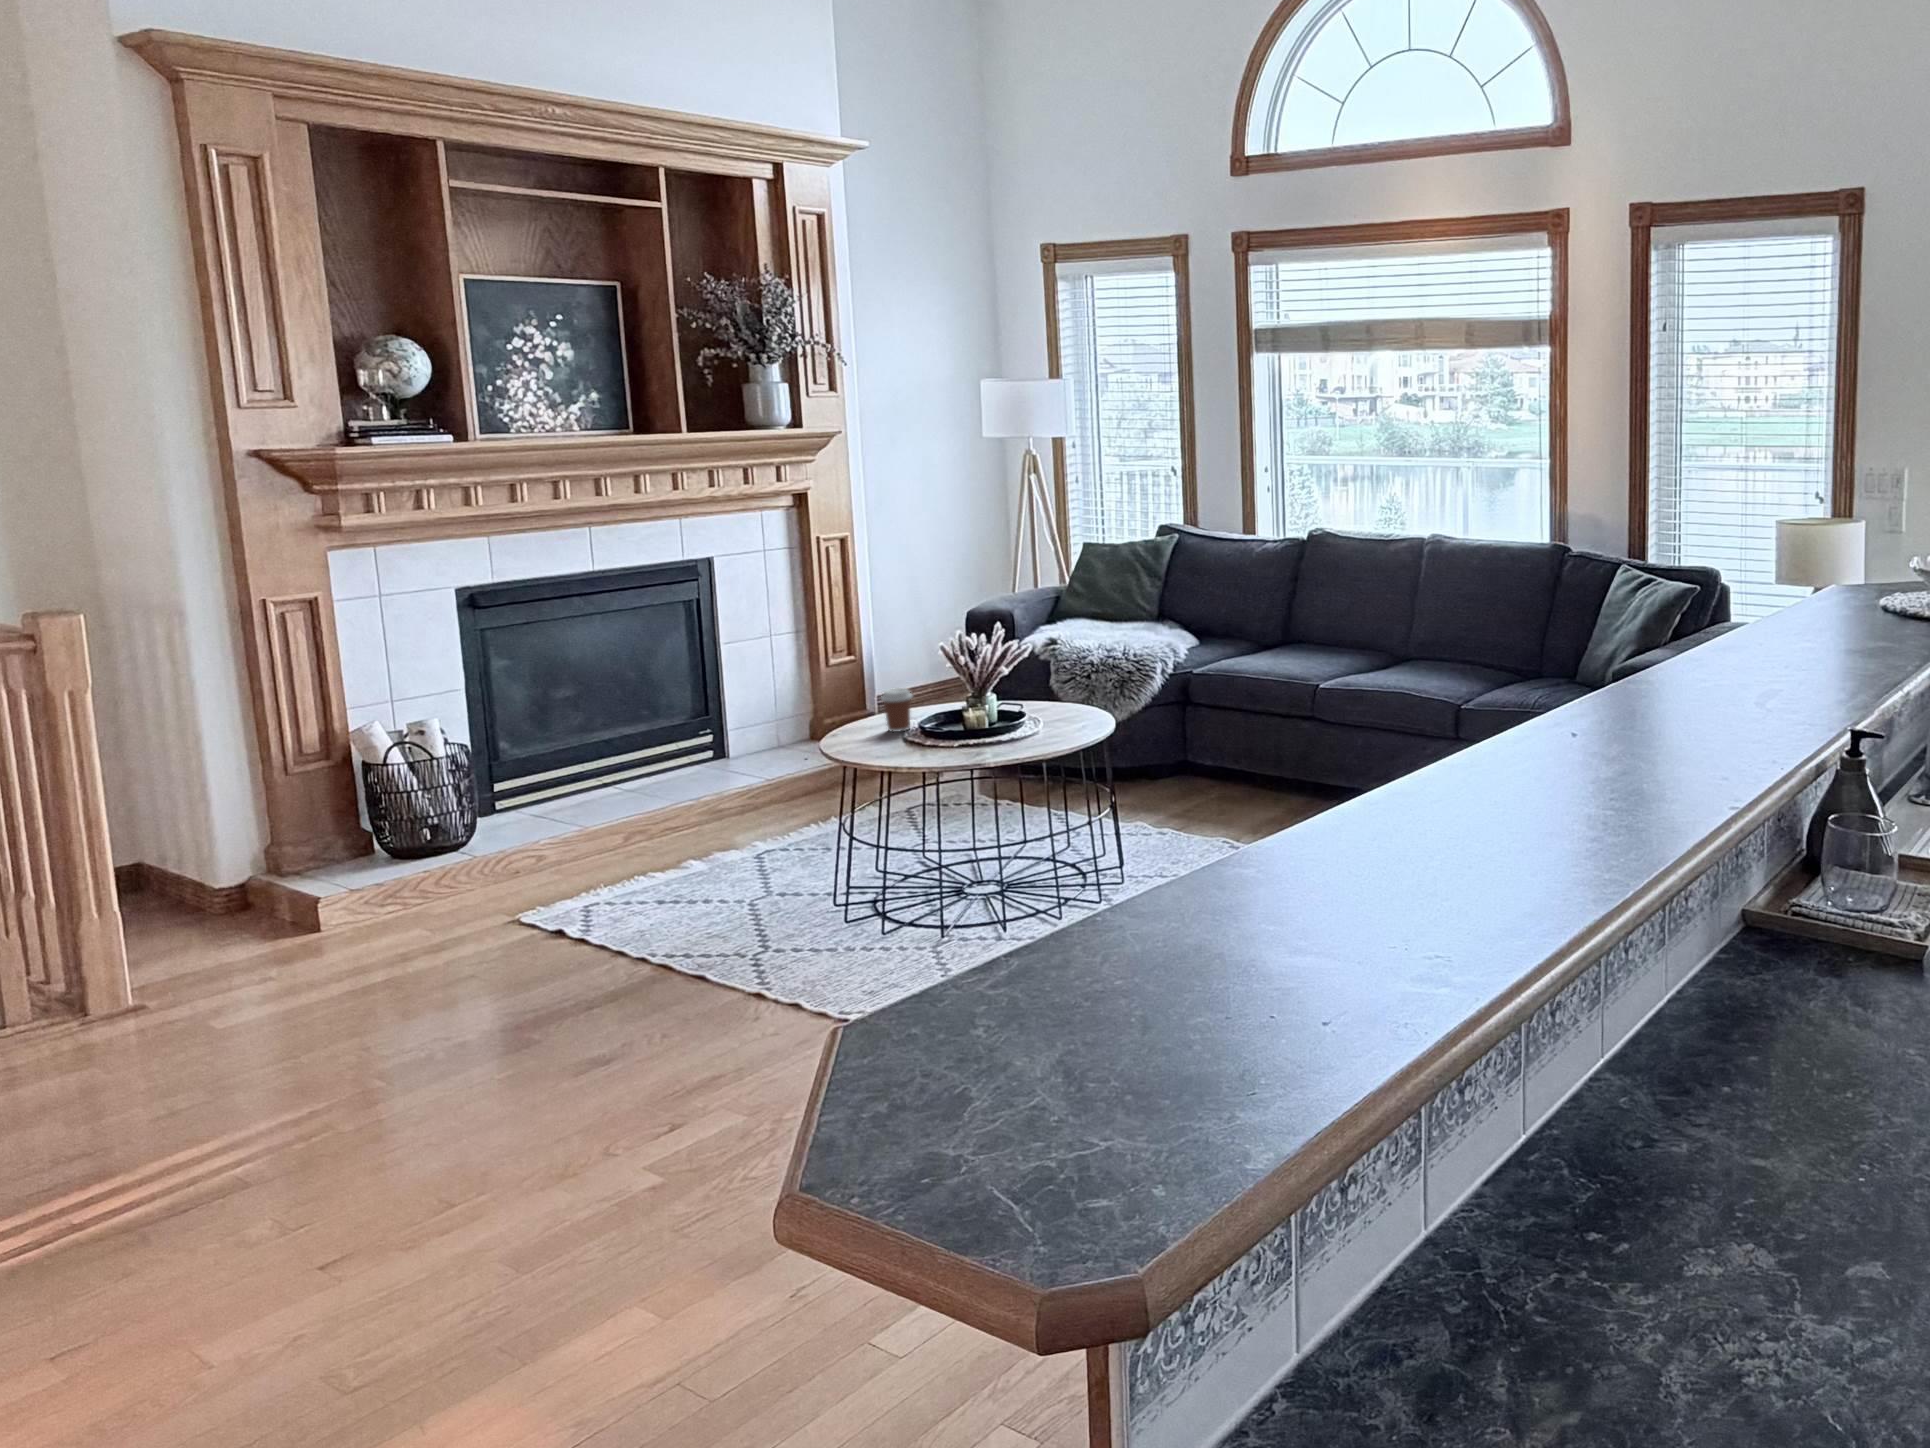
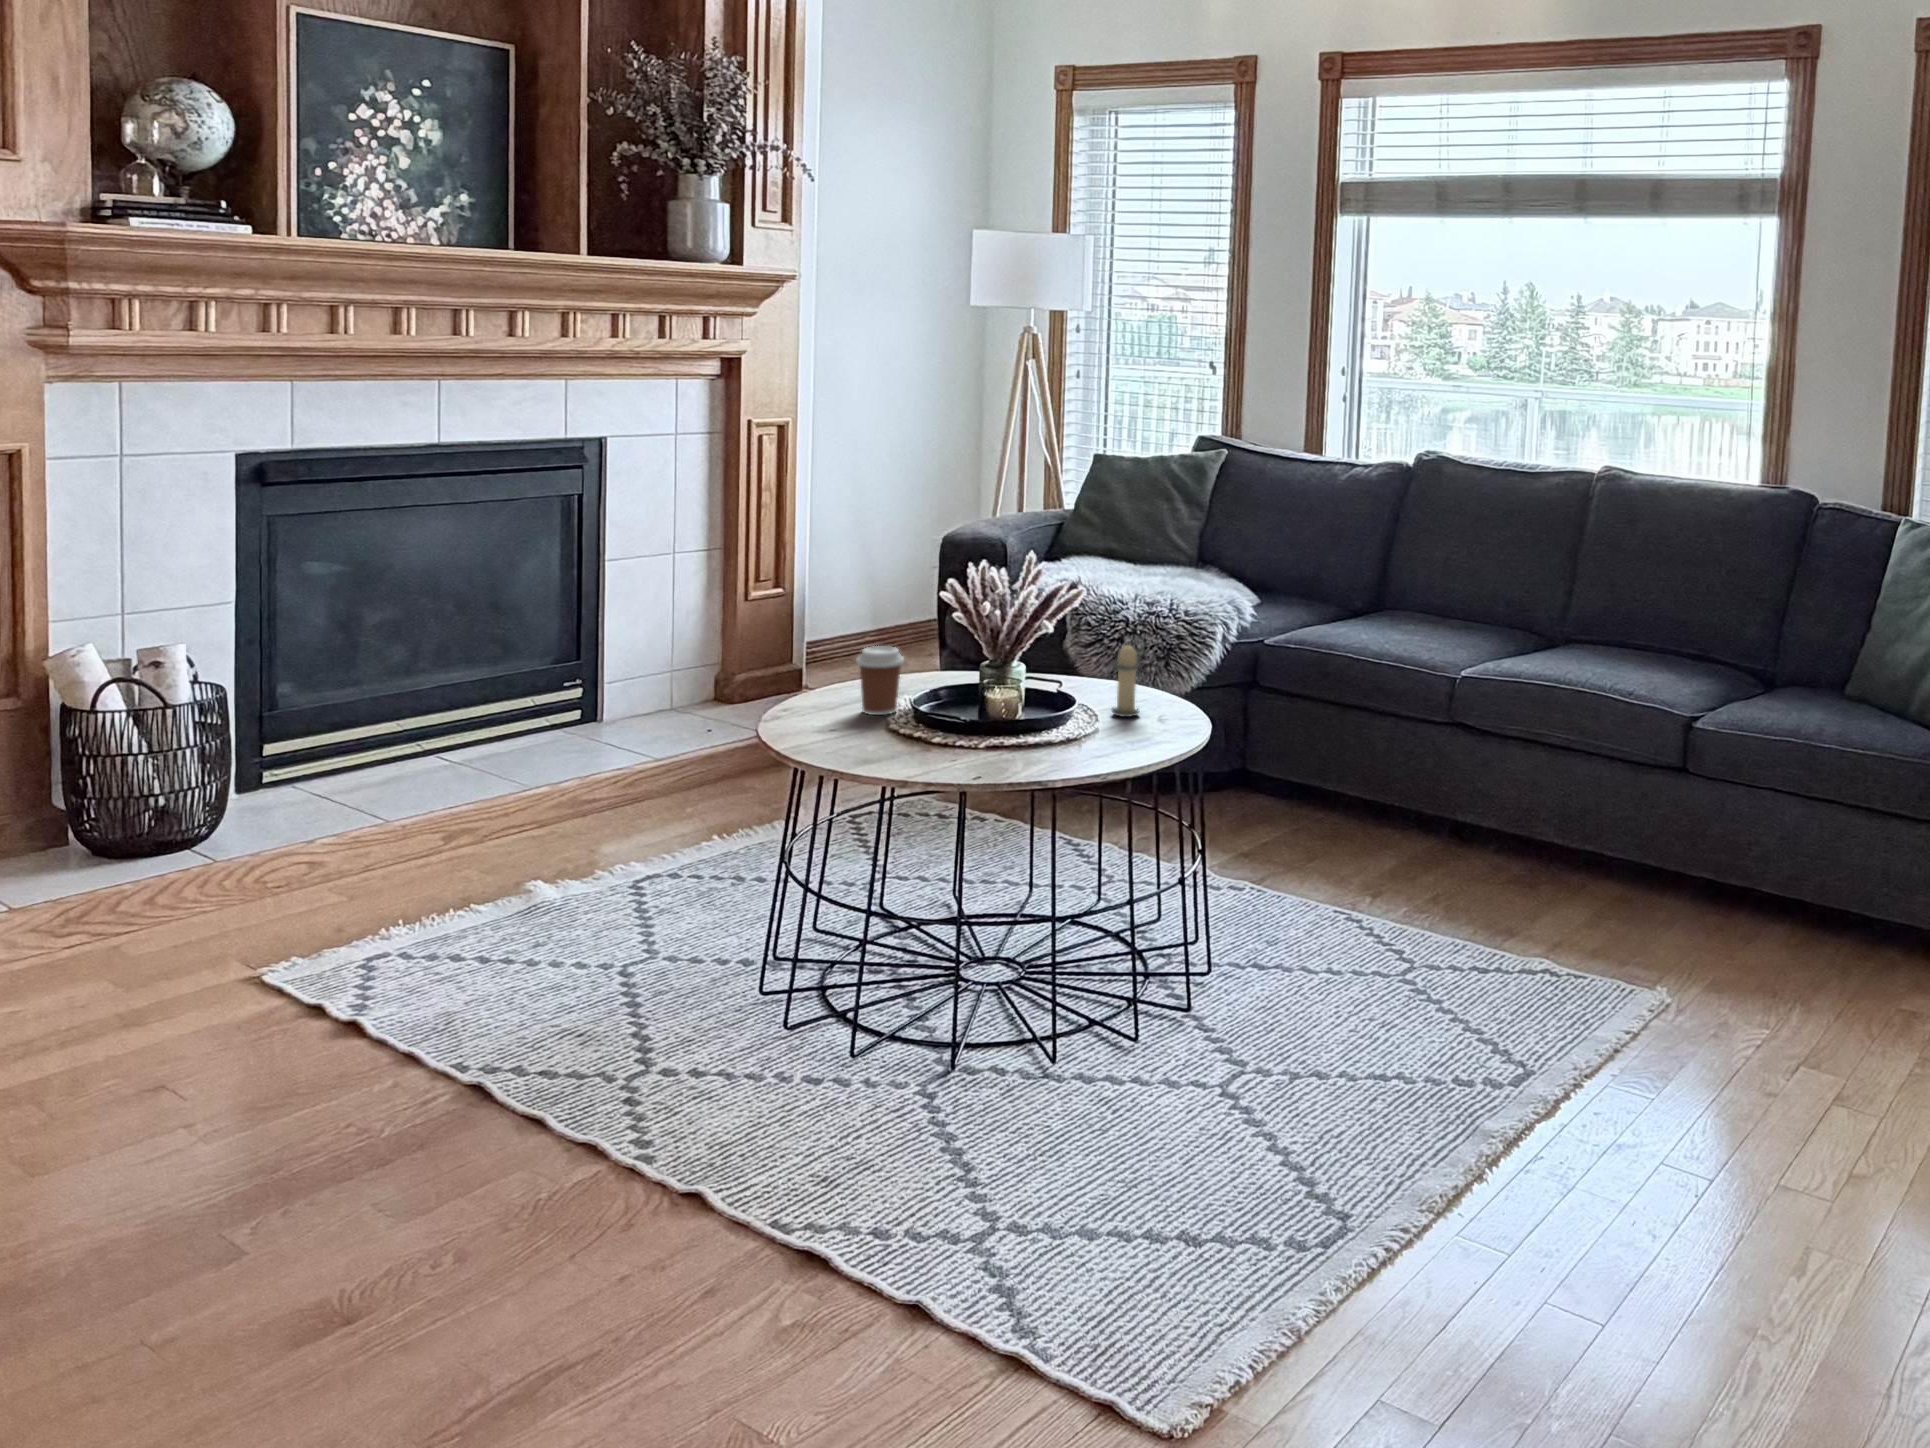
candle: none [1046,674,1072,724] -> present [1112,645,1141,717]

